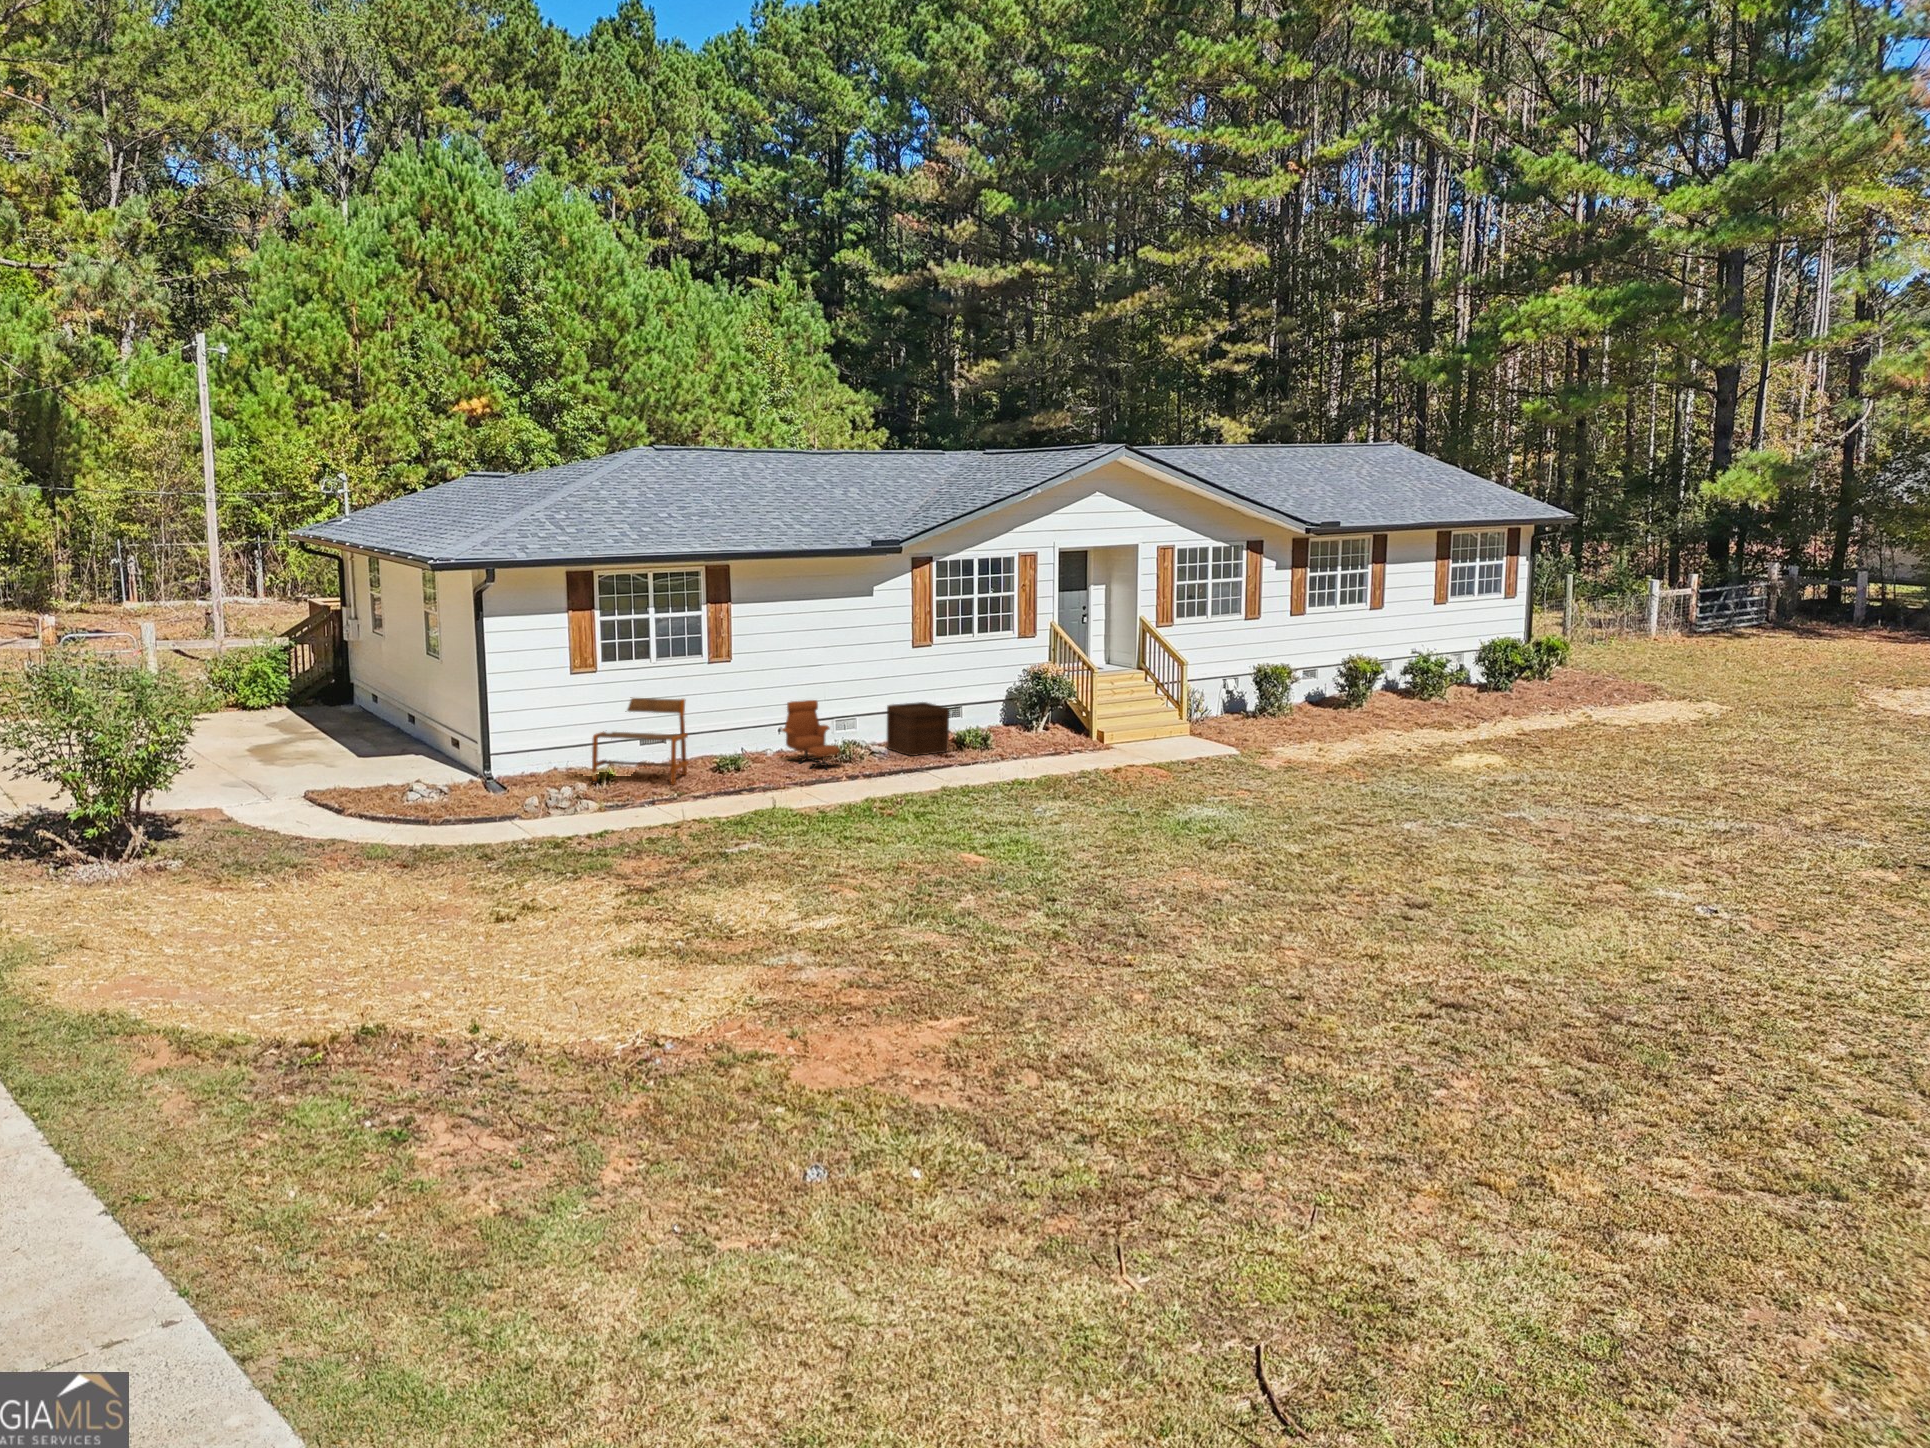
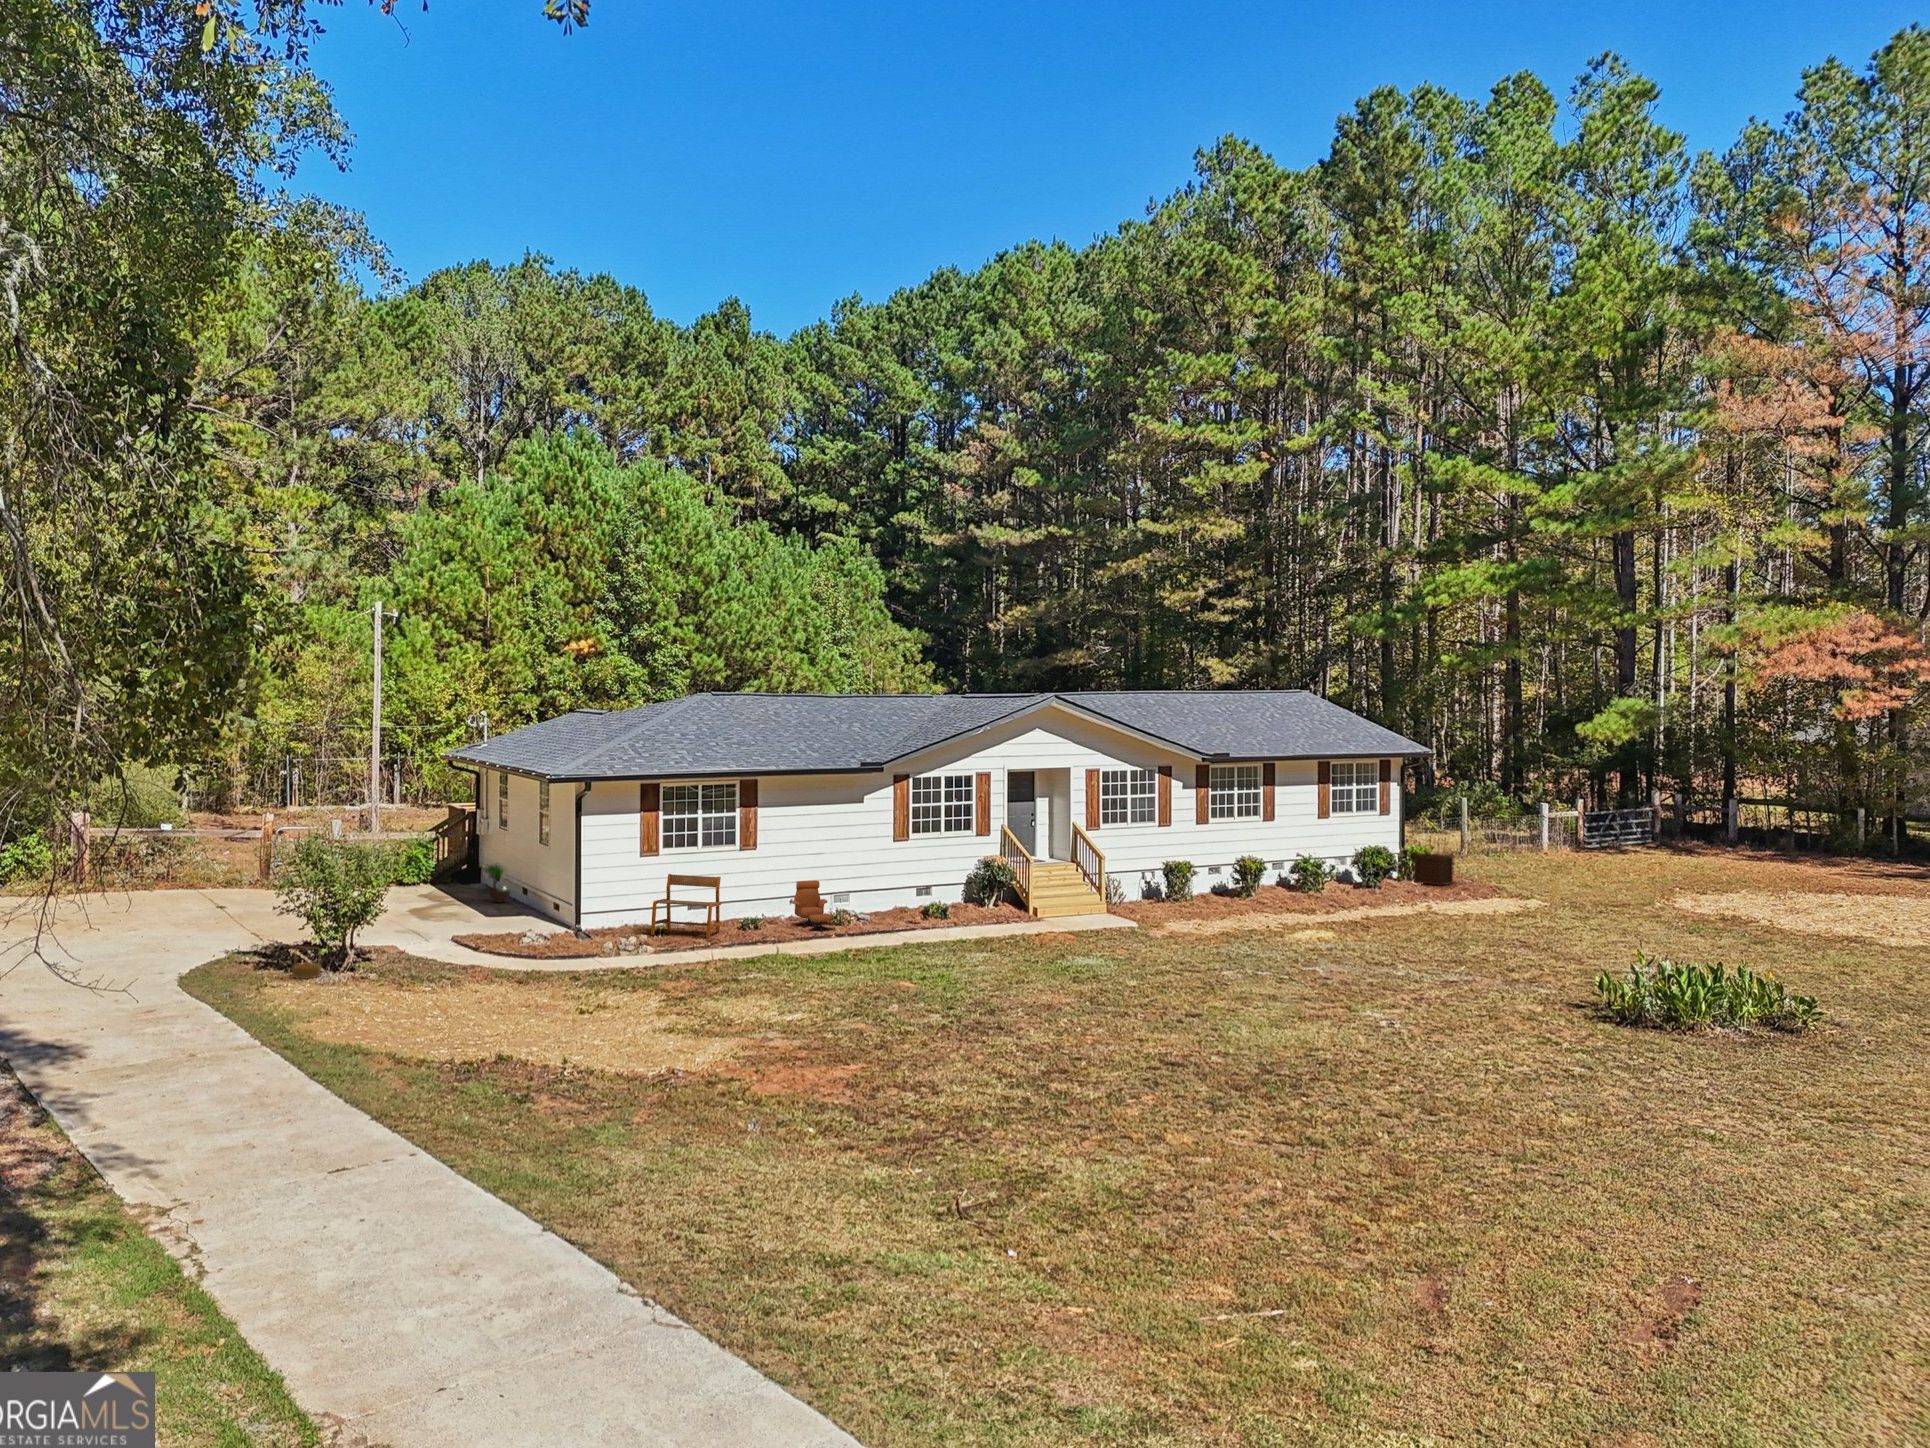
potted tree: none [356,678,395,735] -> present [485,864,510,902]
wooden crate: present [886,702,949,756] -> present [1413,853,1454,885]
woven basket: none [45,823,95,873] -> present [292,947,322,979]

